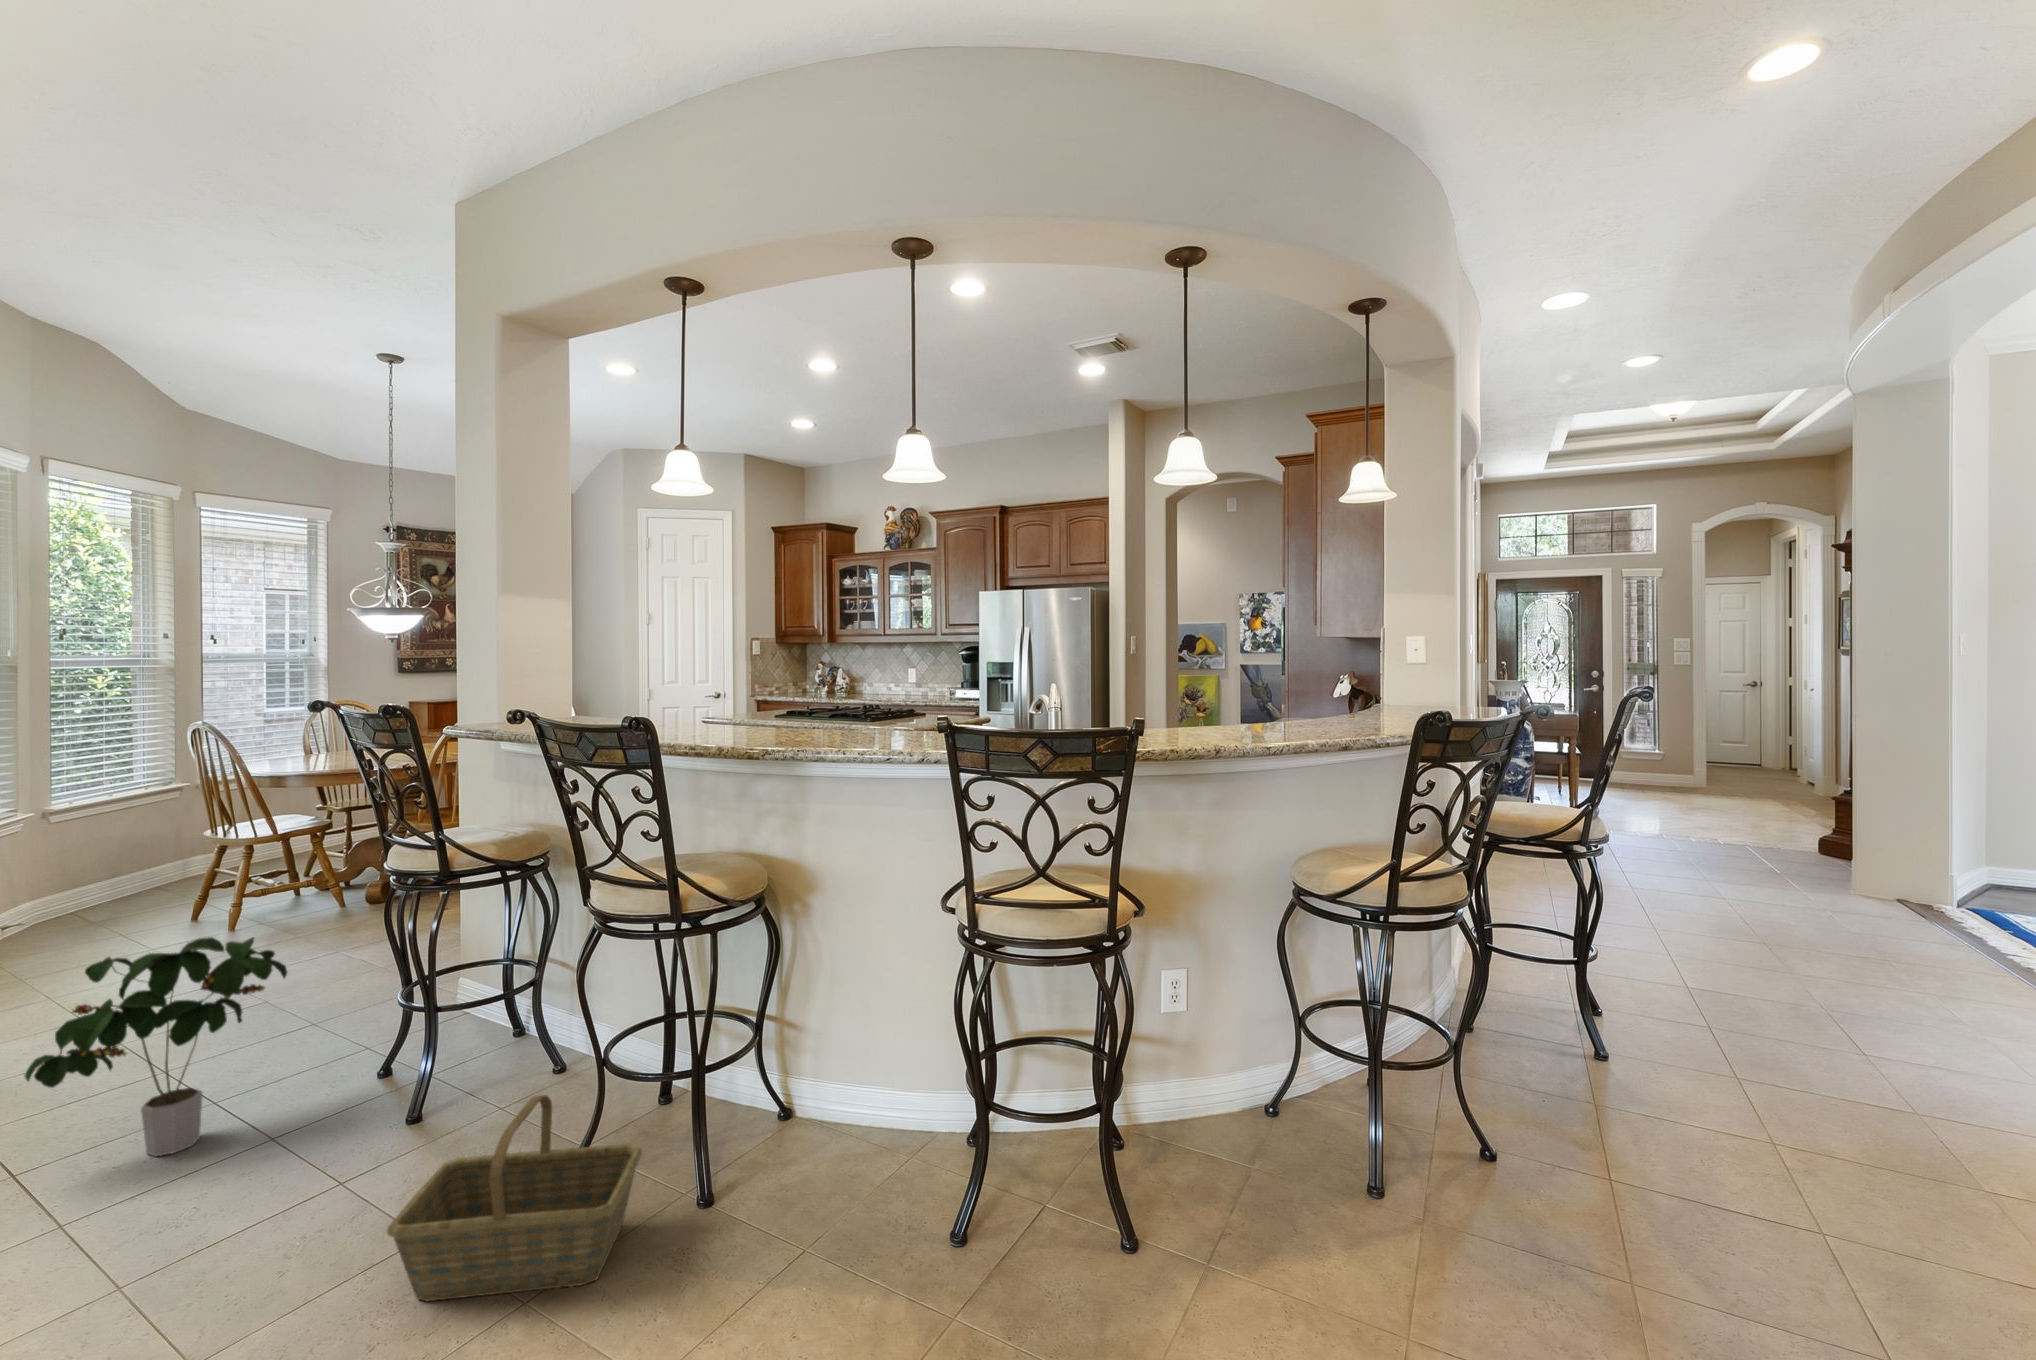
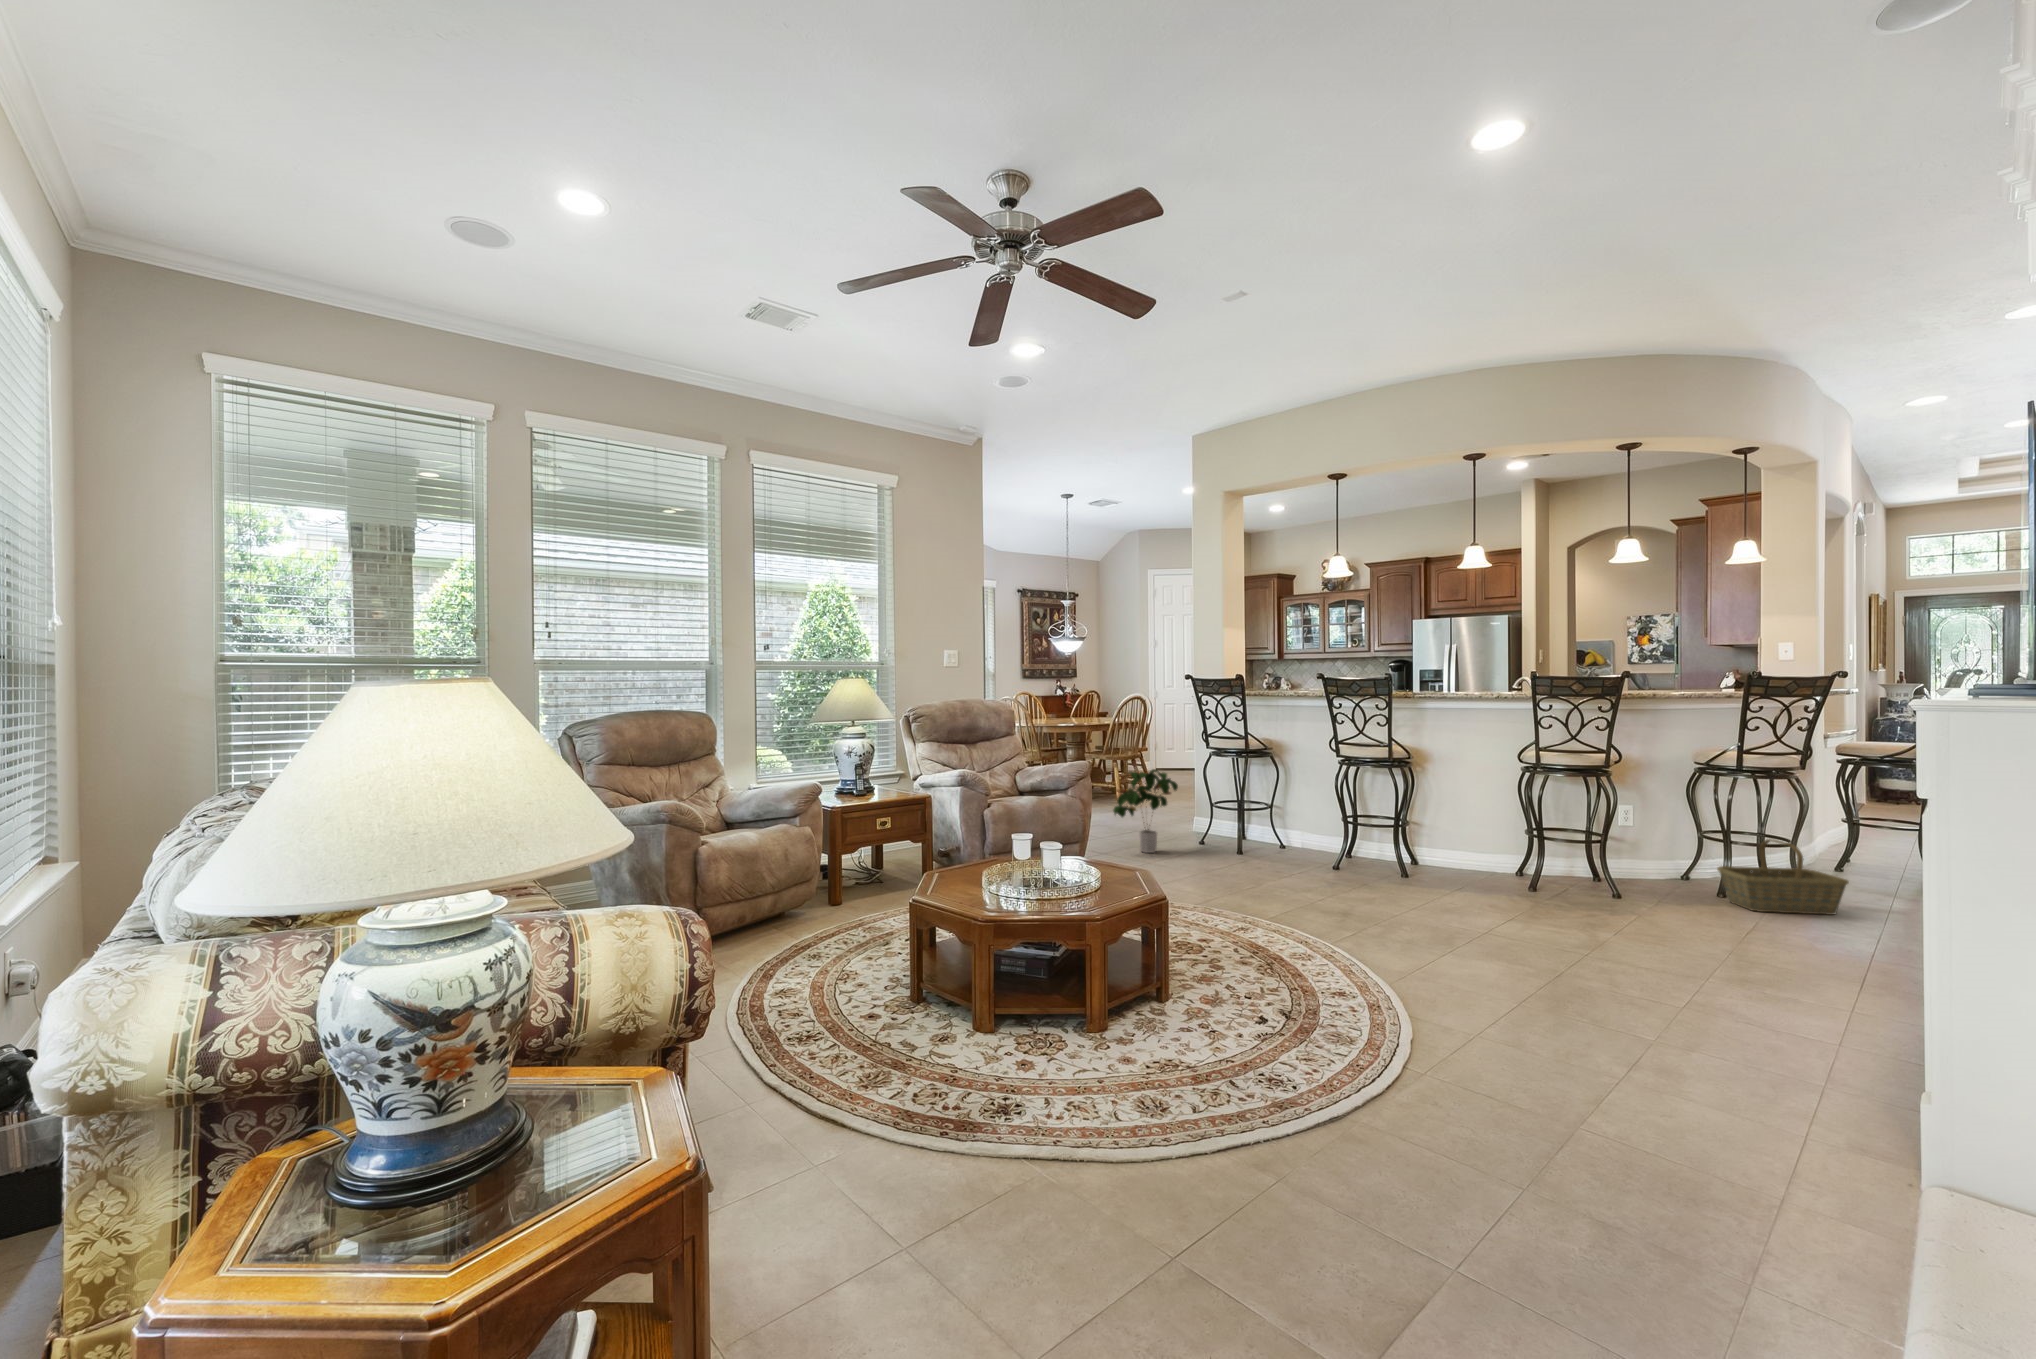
basket: present [387,1095,642,1301] -> present [1717,839,1849,915]

